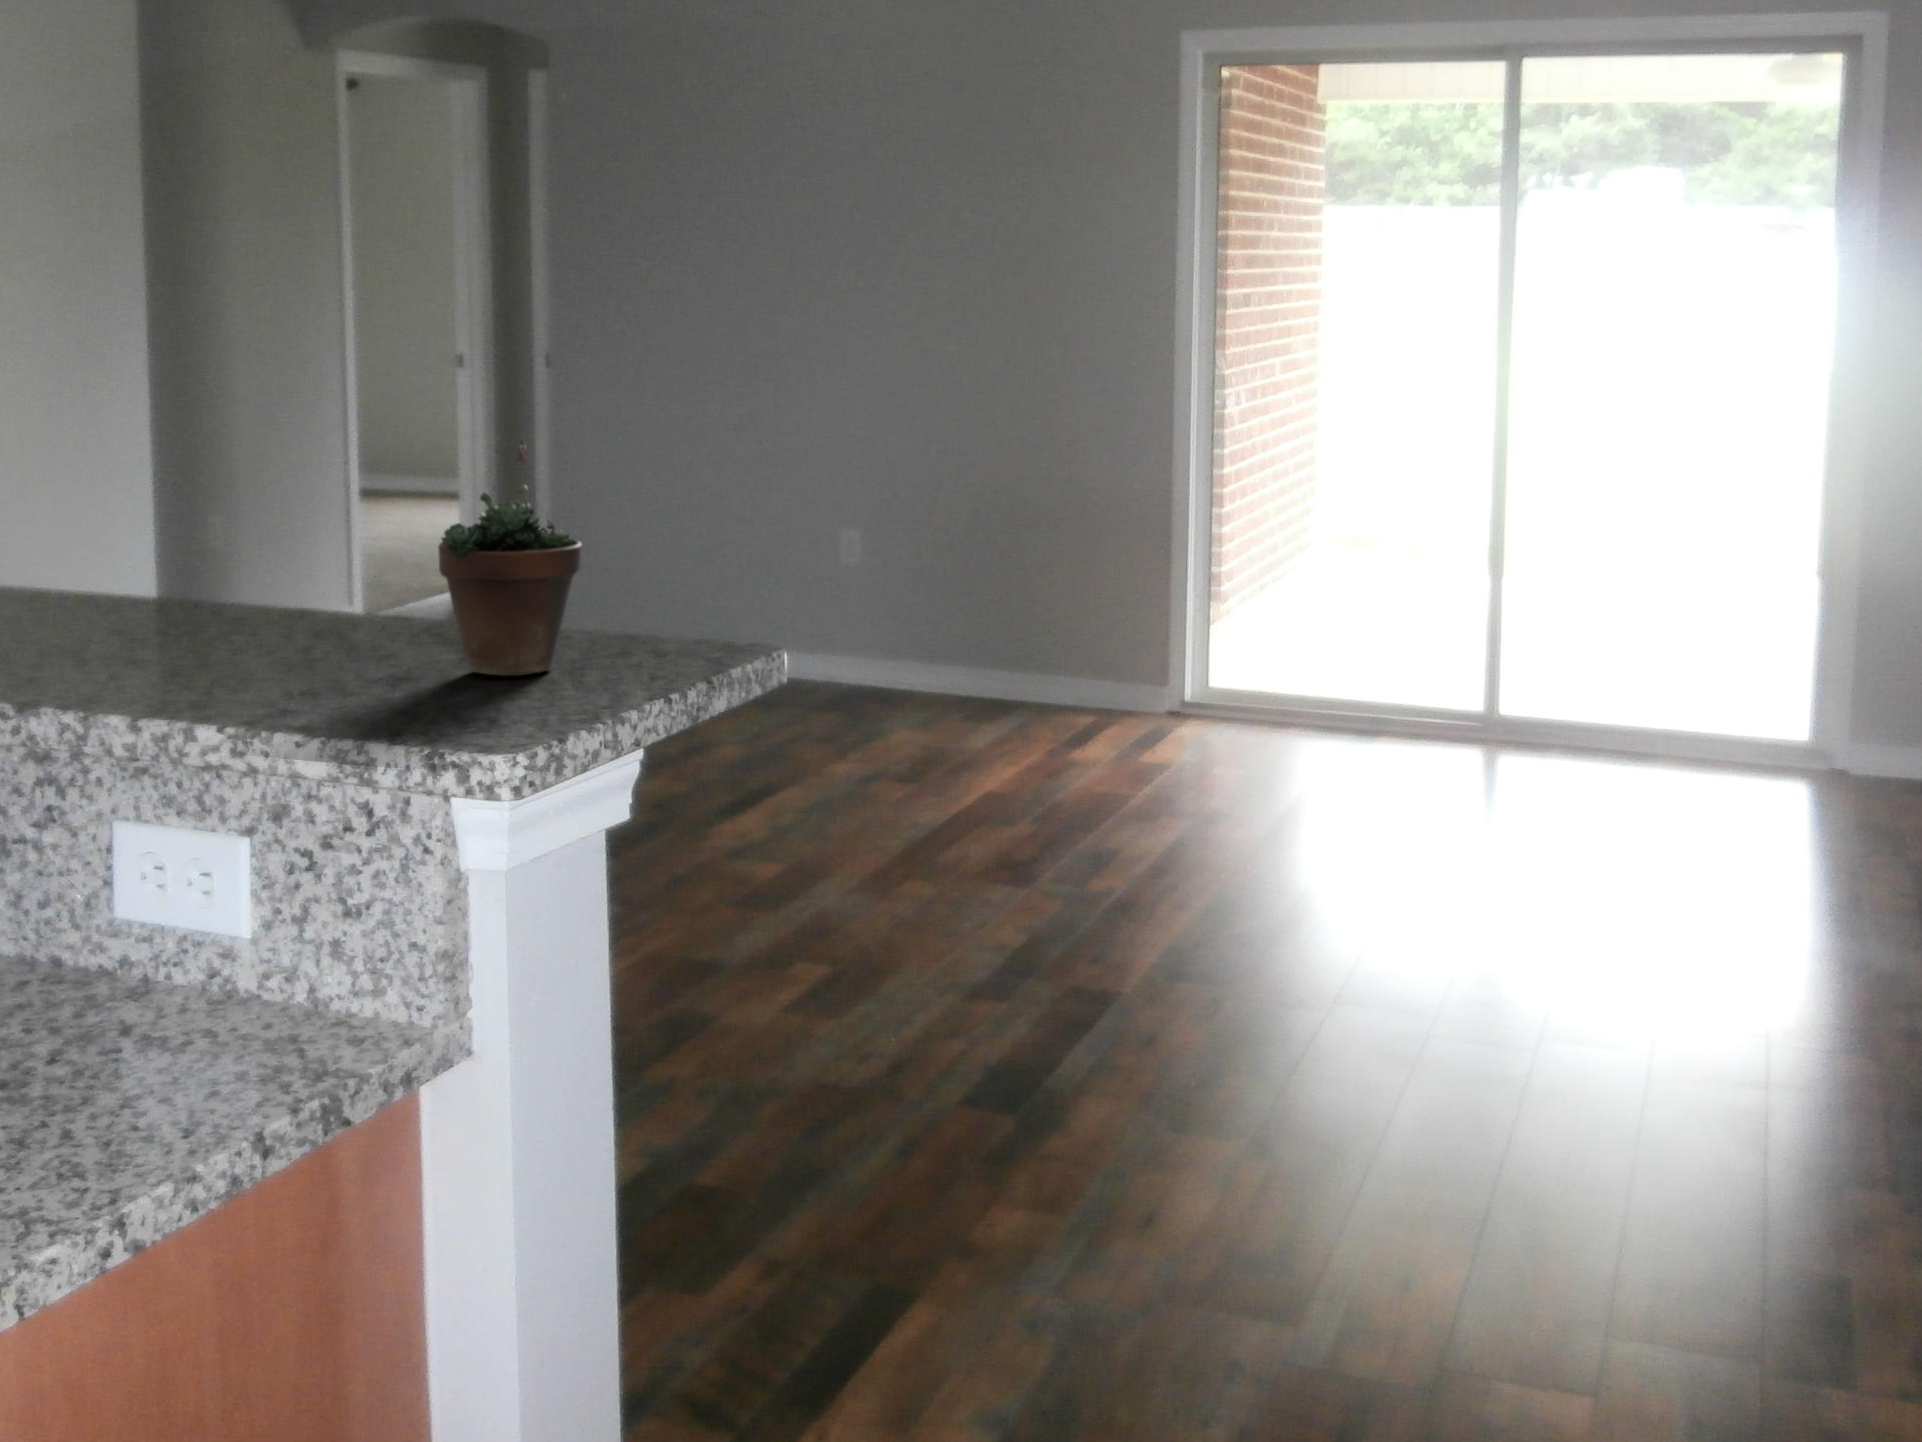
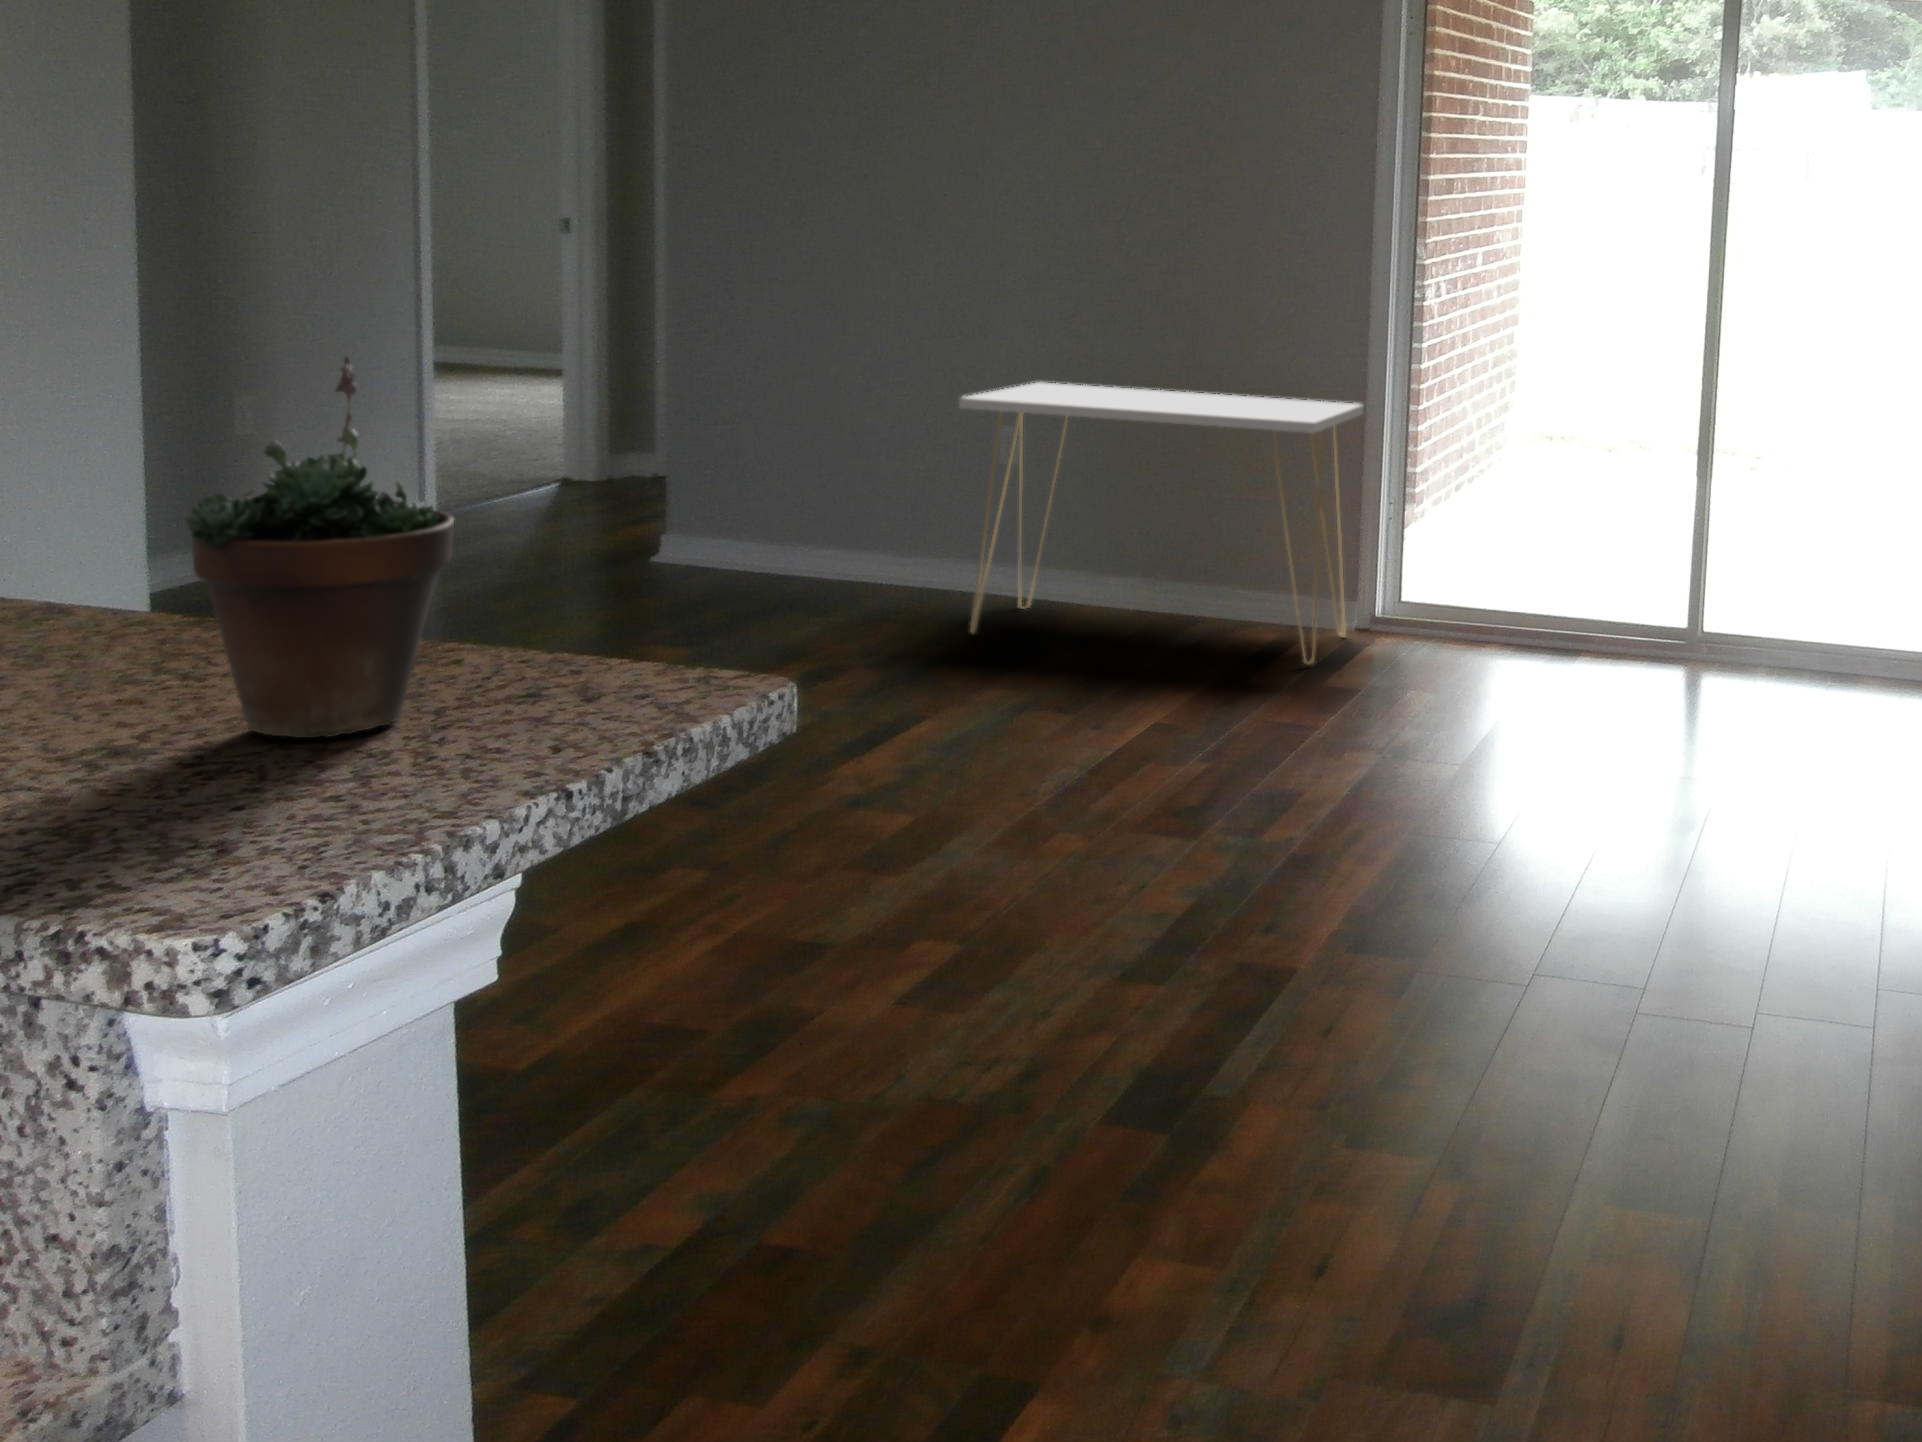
console table: none [812,488,1172,740] -> present [959,382,1363,664]

